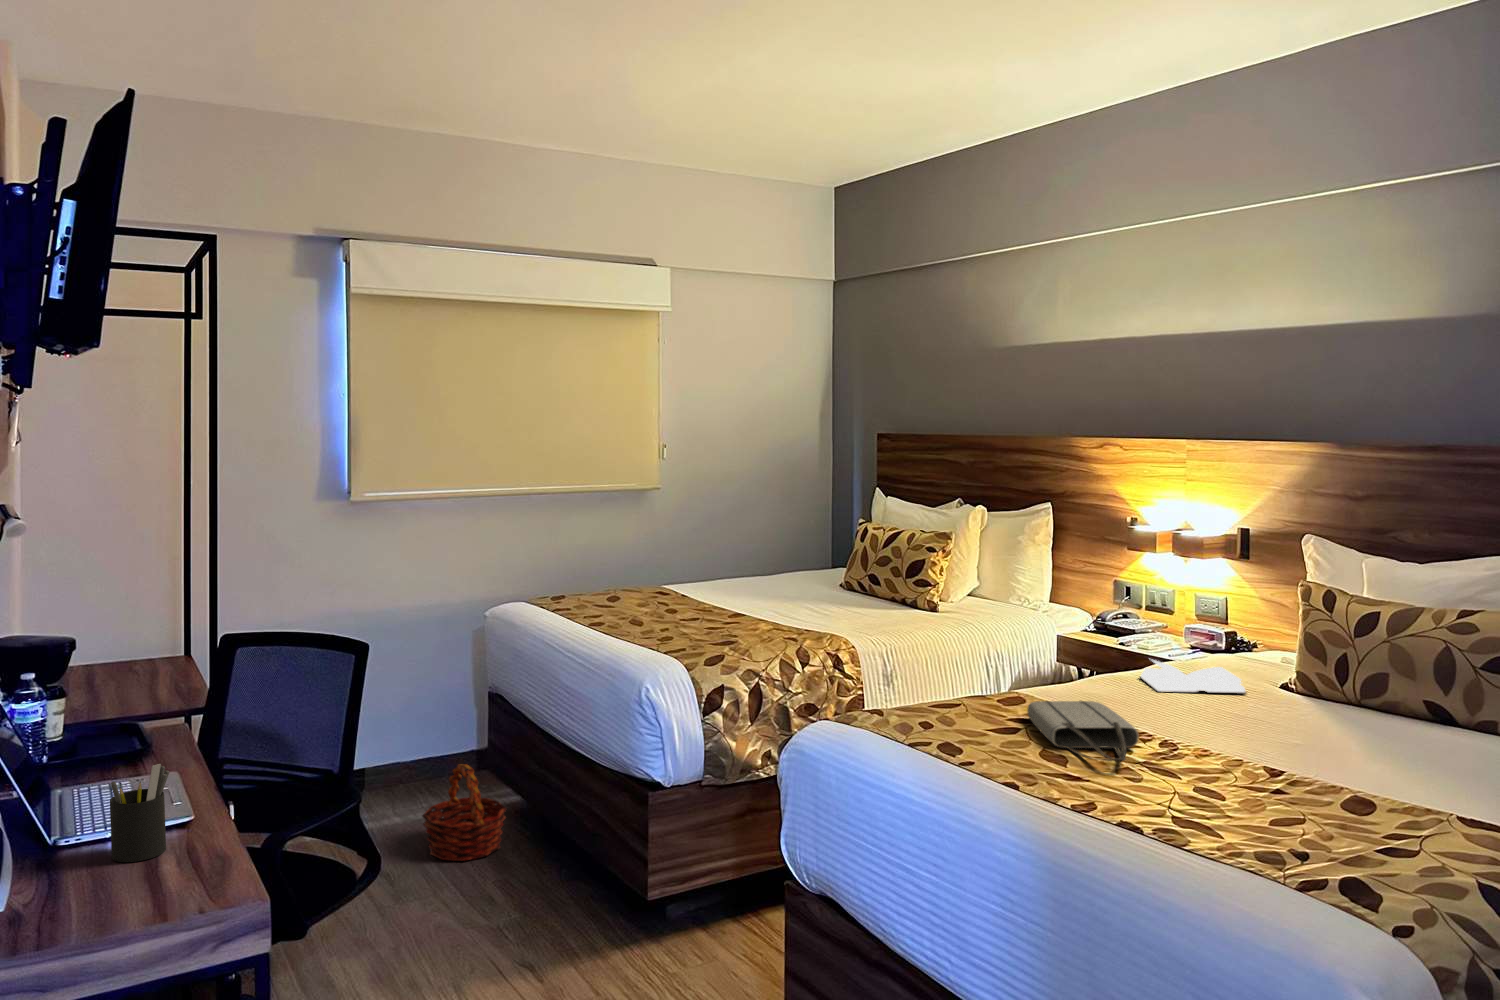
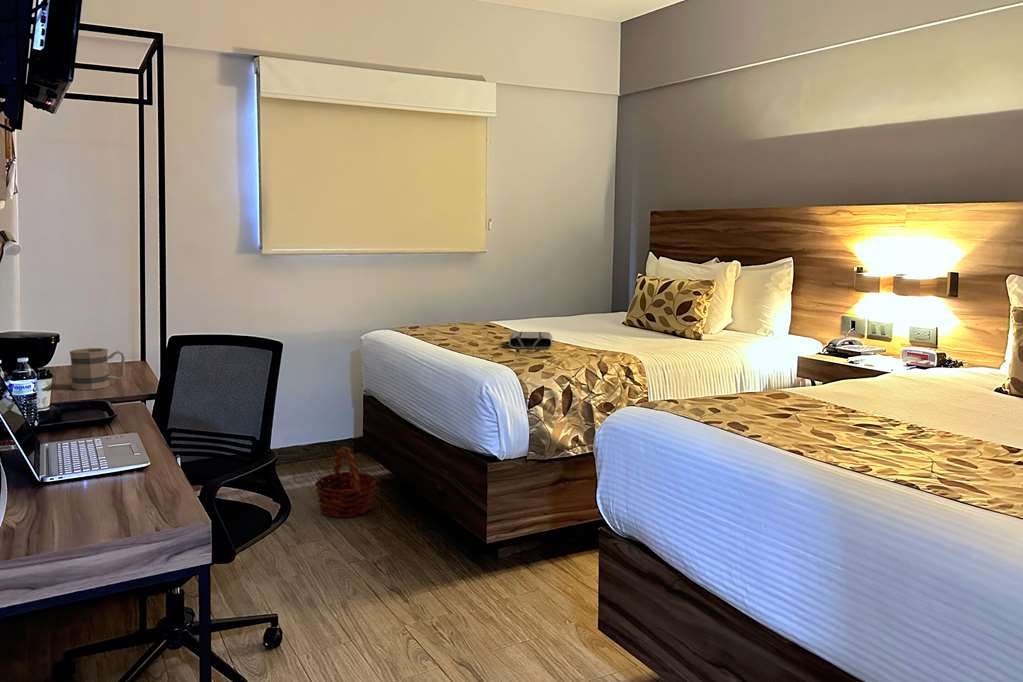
mug: none [104,651,175,708] -> present [70,348,125,390]
book: present [1140,660,1246,694] -> none [874,368,965,395]
tote bag: present [1027,701,1139,761] -> present [509,331,553,350]
pen holder: present [110,764,169,862] -> none [56,412,105,492]

